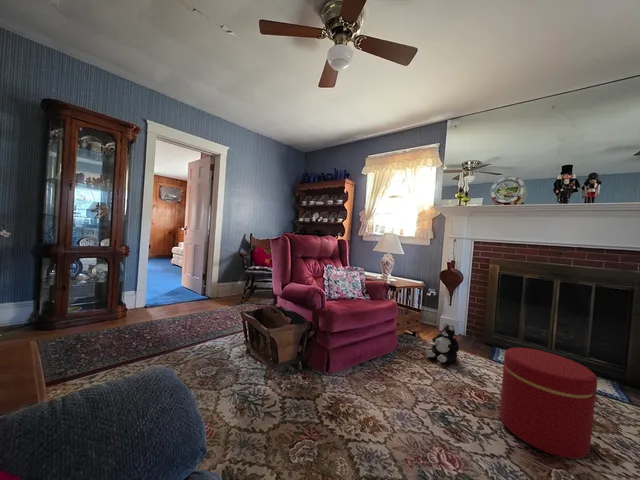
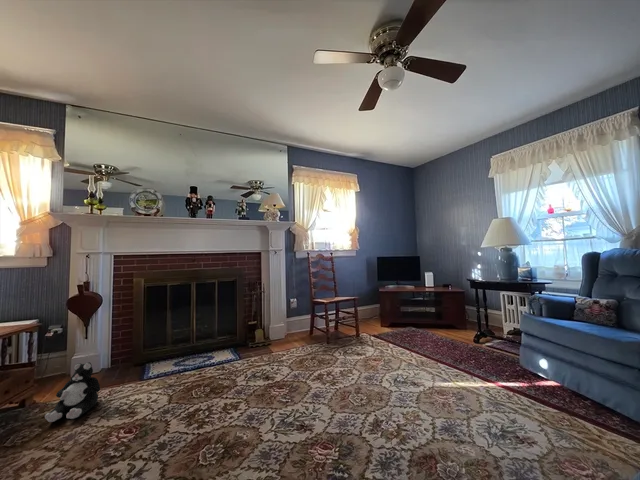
ottoman: present [499,348,597,459] -> none [153,347,226,447]

